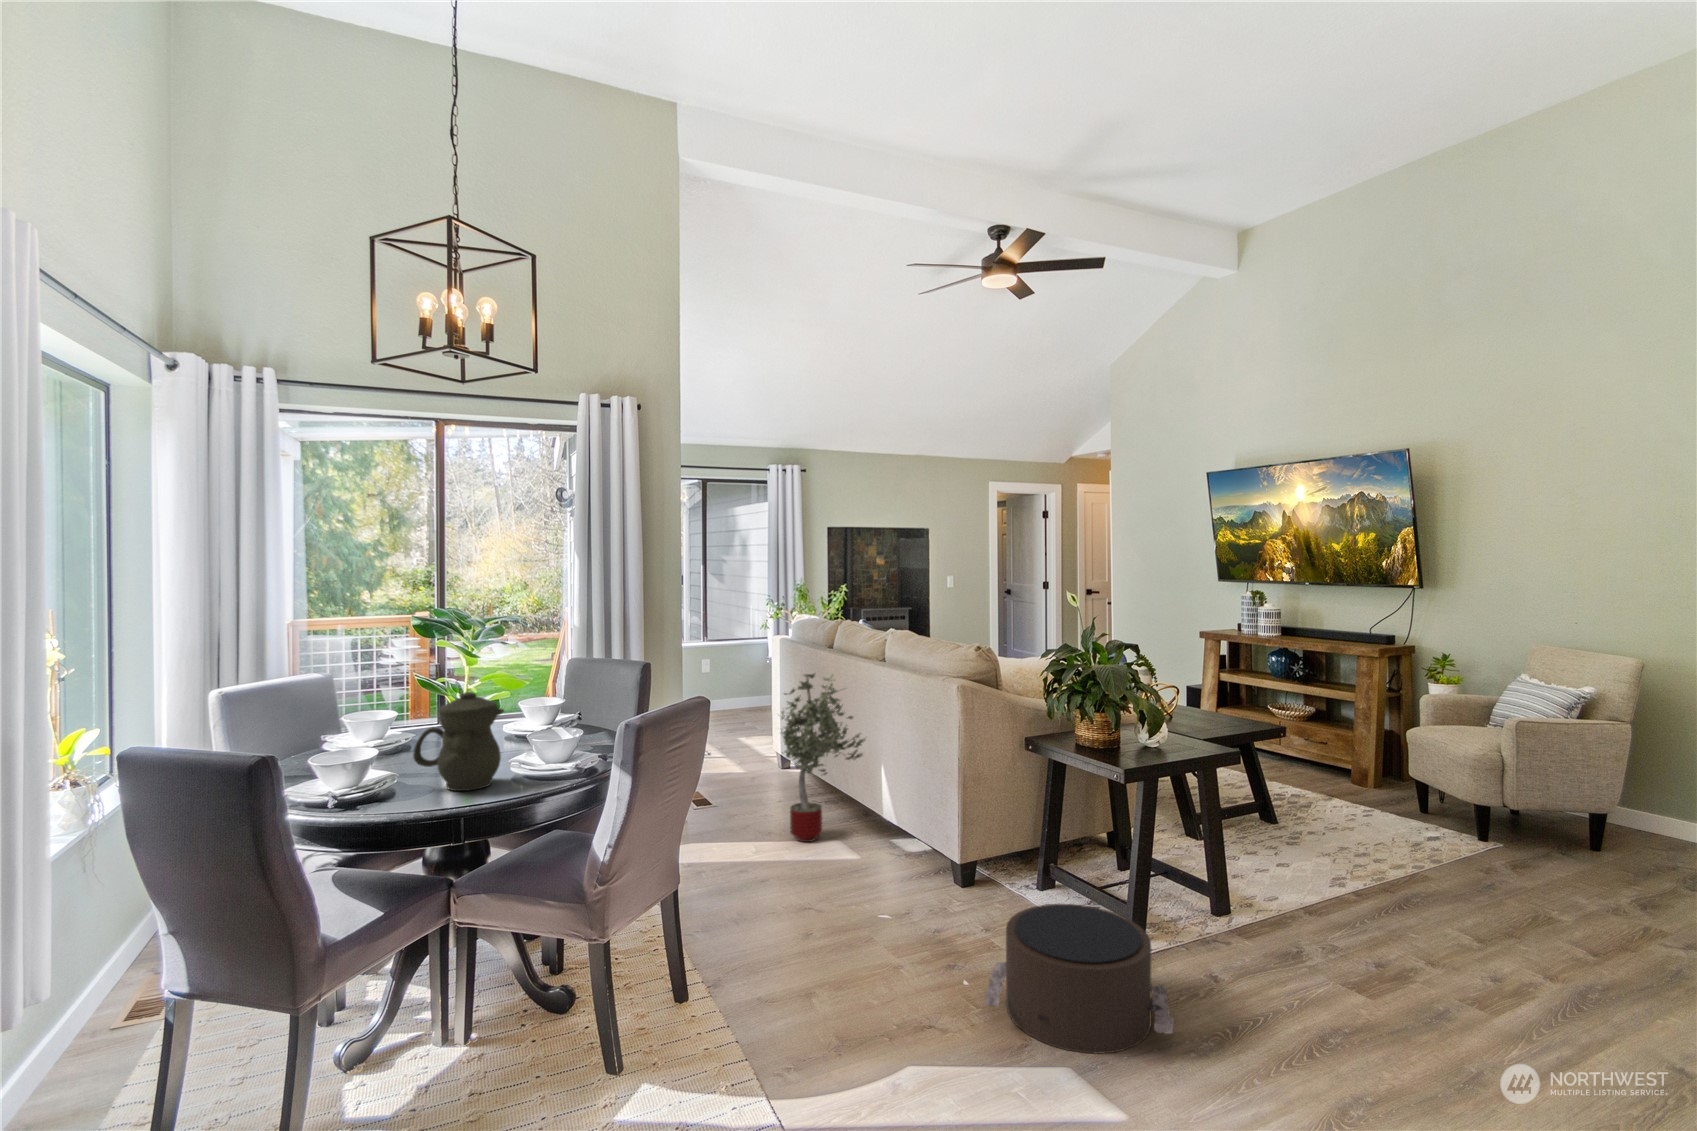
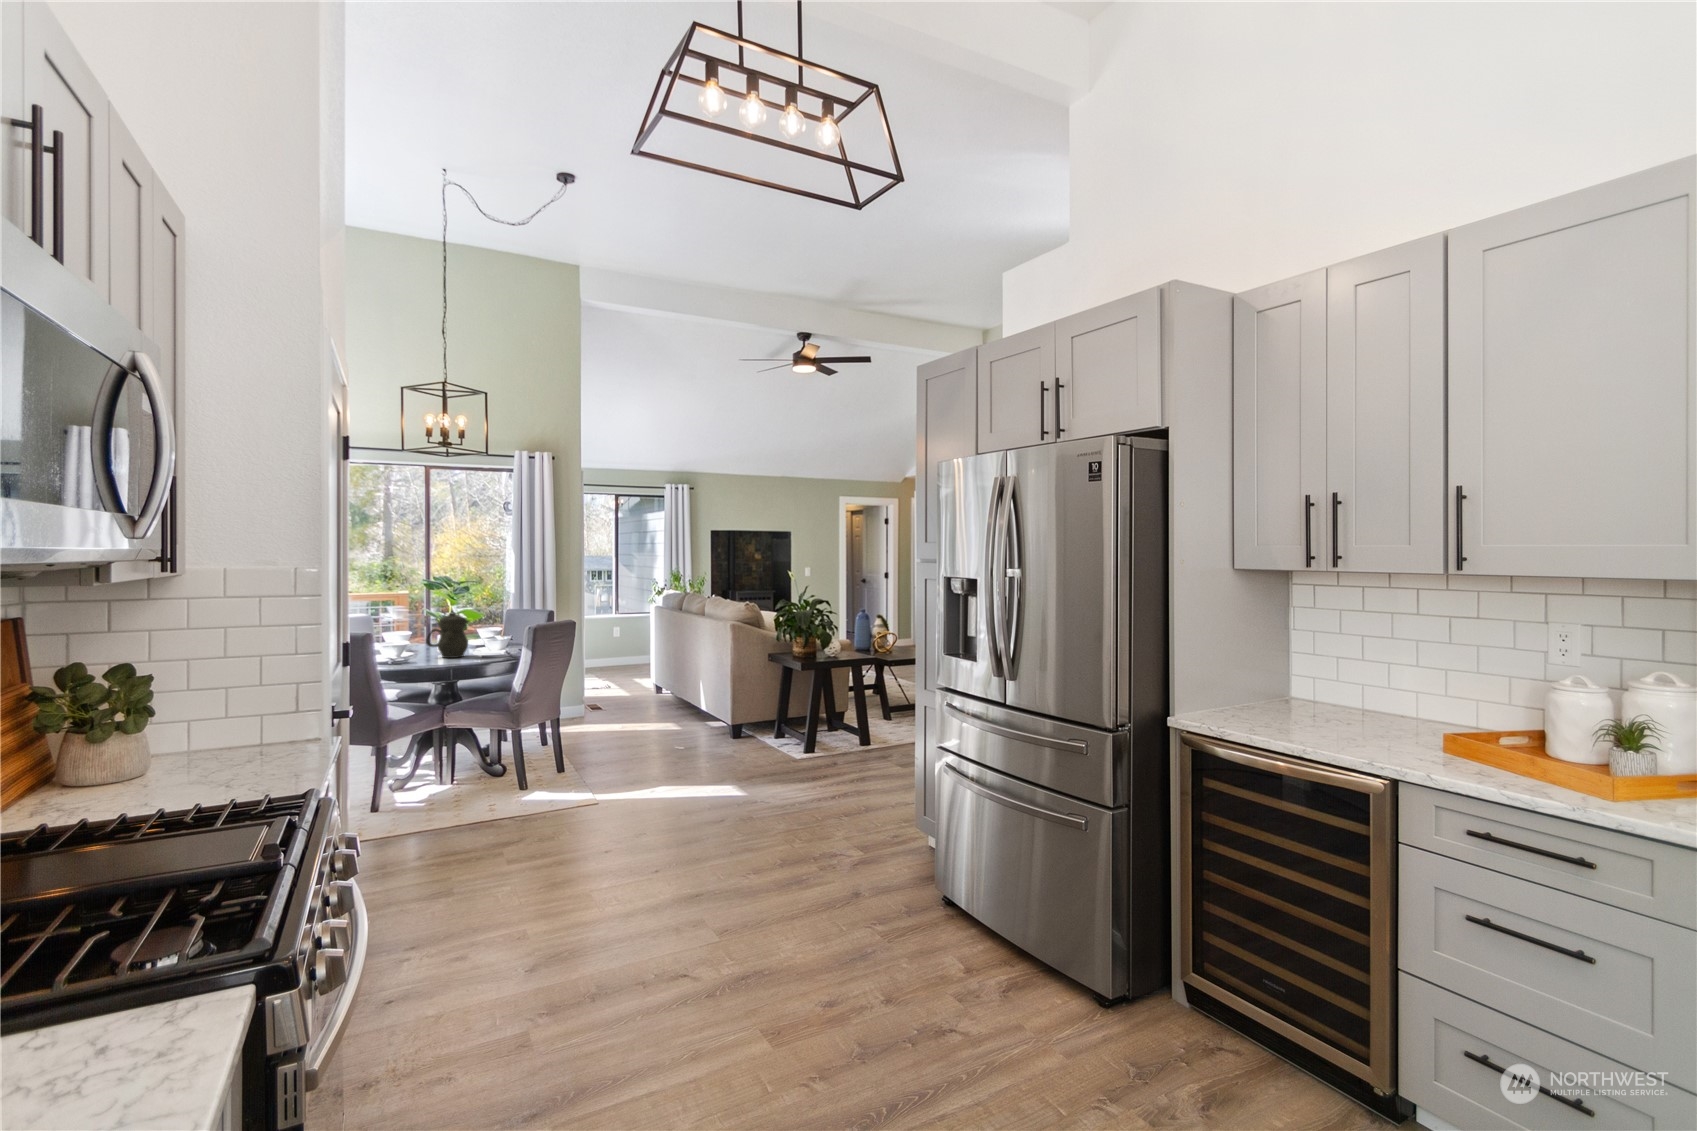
potted tree: present [781,674,865,842] -> none [634,621,692,725]
pouf: present [985,904,1174,1054] -> none [706,727,798,782]

